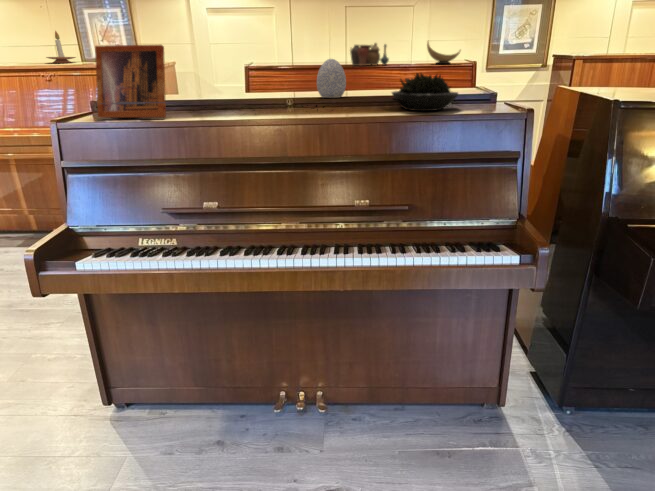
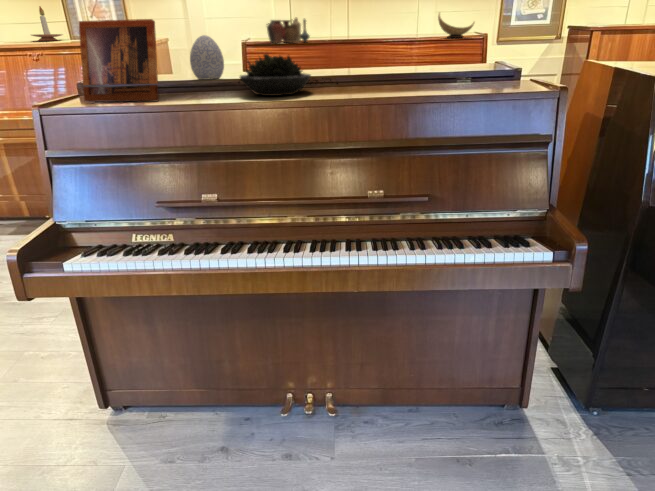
vase: present [350,43,389,66] -> present [267,18,310,43]
decorative egg: present [317,59,346,98] -> present [190,35,224,80]
succulent plant: present [392,73,458,111] -> present [240,54,311,96]

